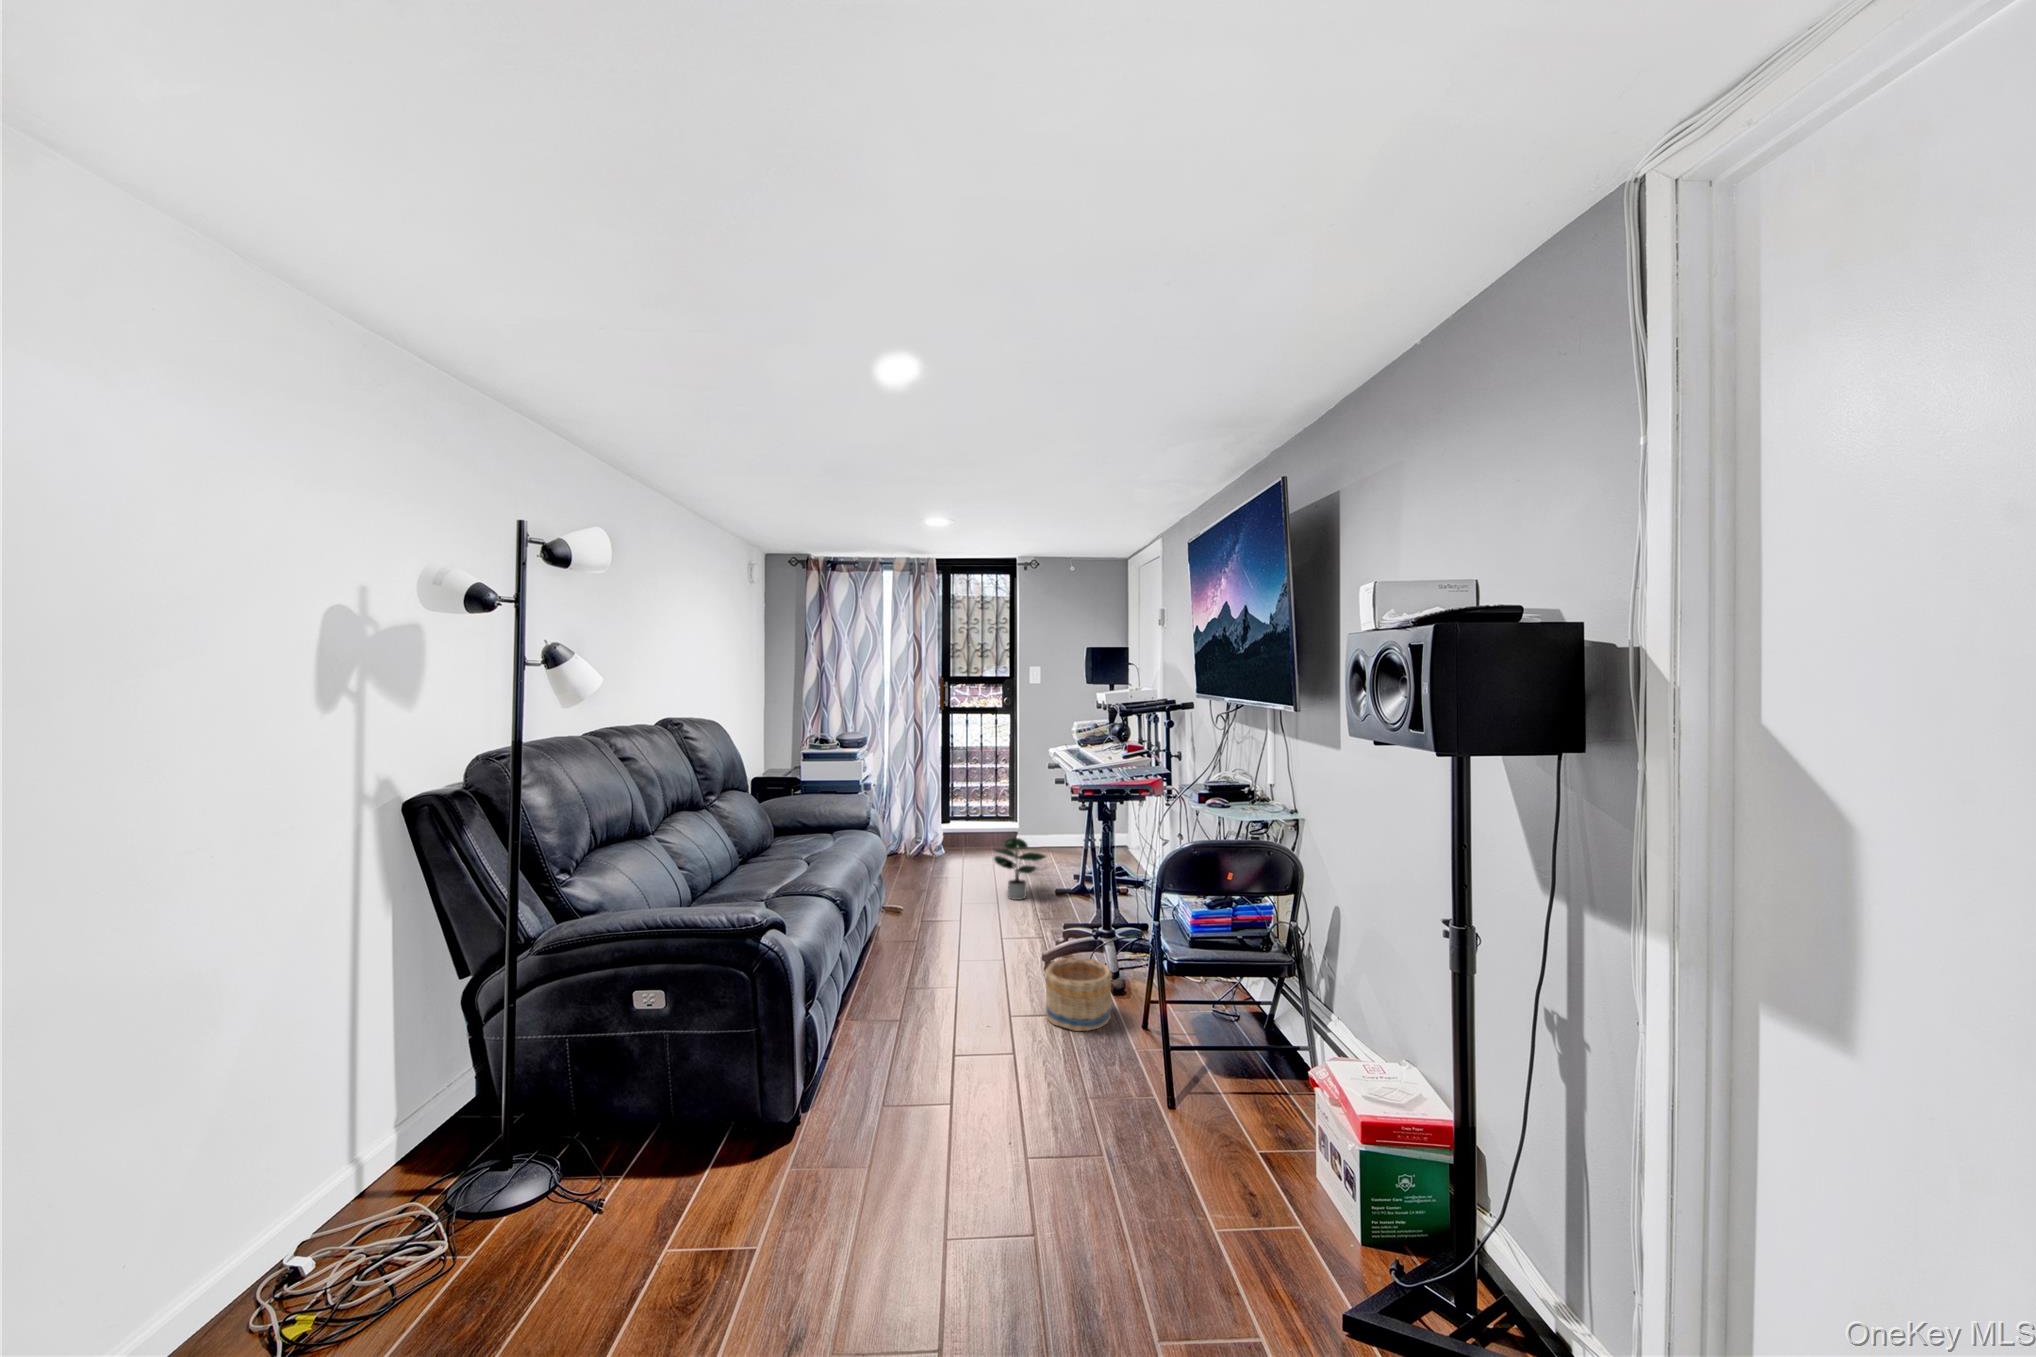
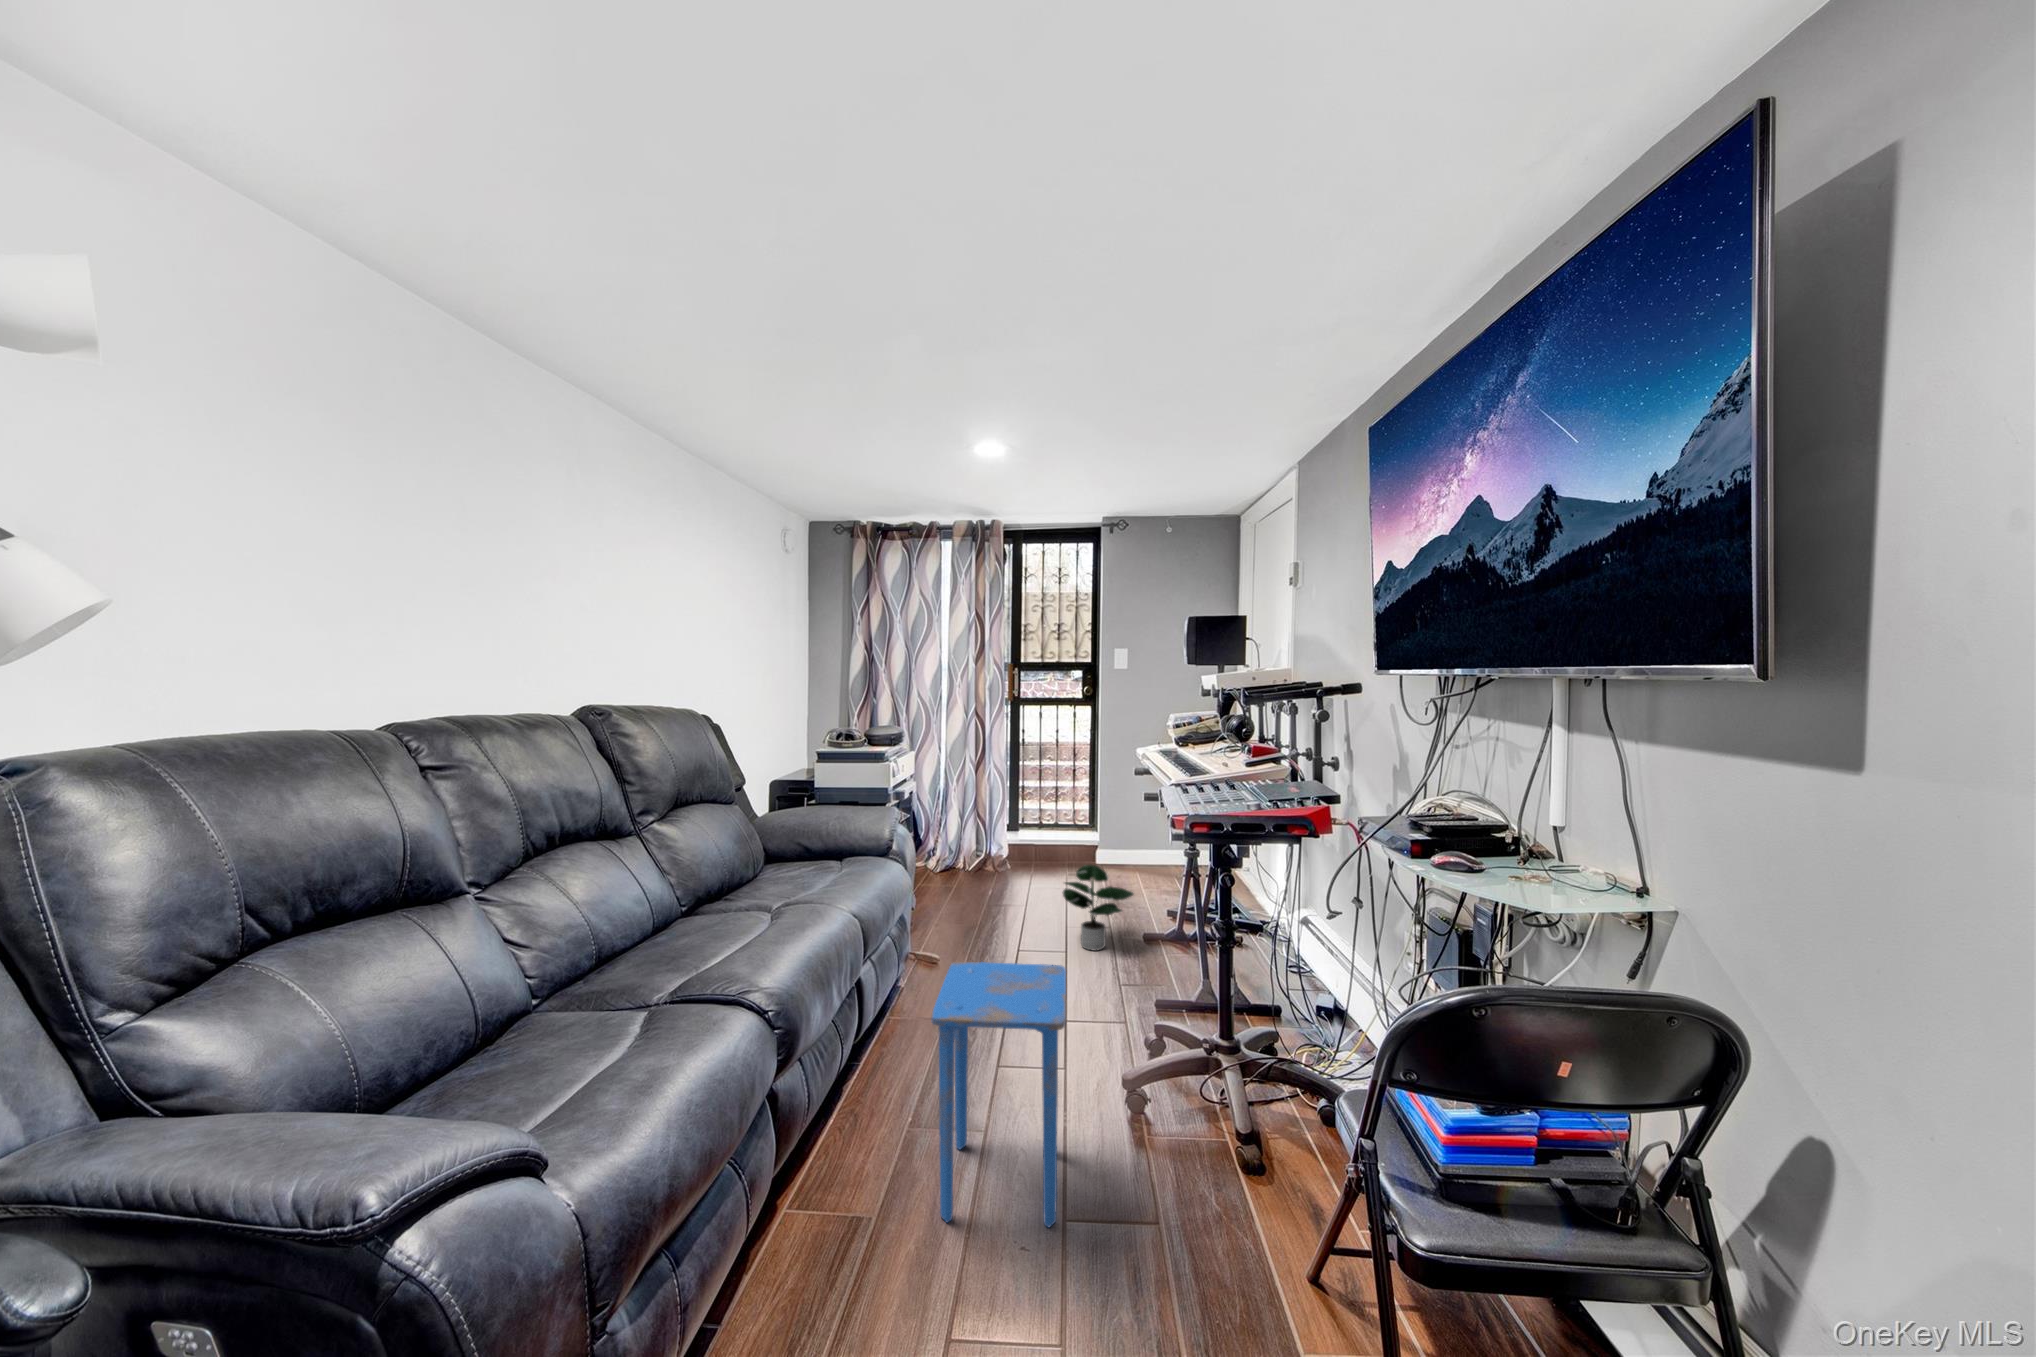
side table: none [935,879,1011,1019] -> present [931,962,1066,1227]
basket: present [1045,958,1112,1031] -> none [1126,1119,1252,1292]

